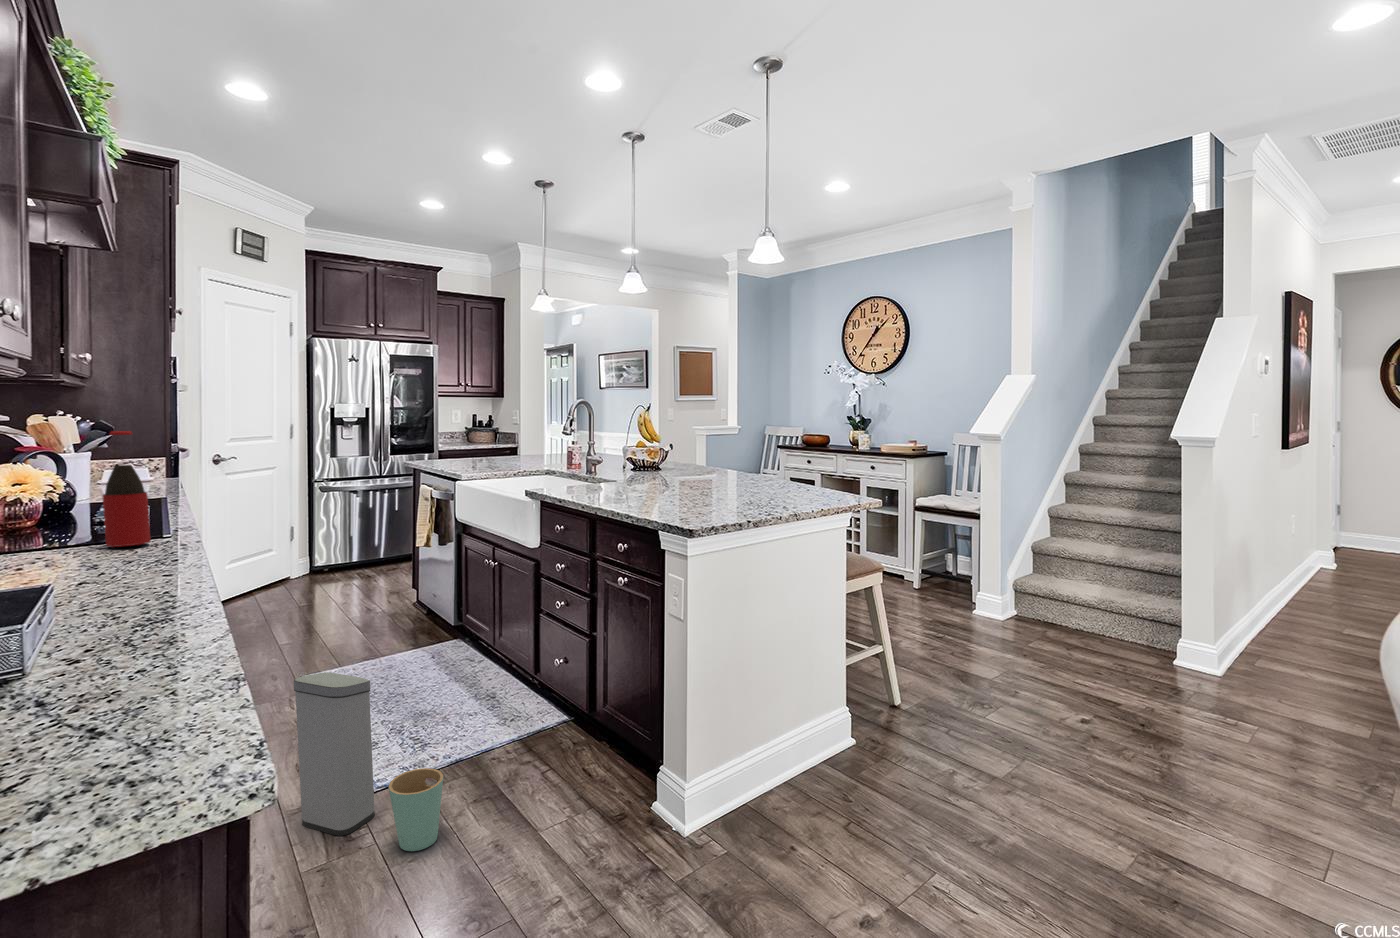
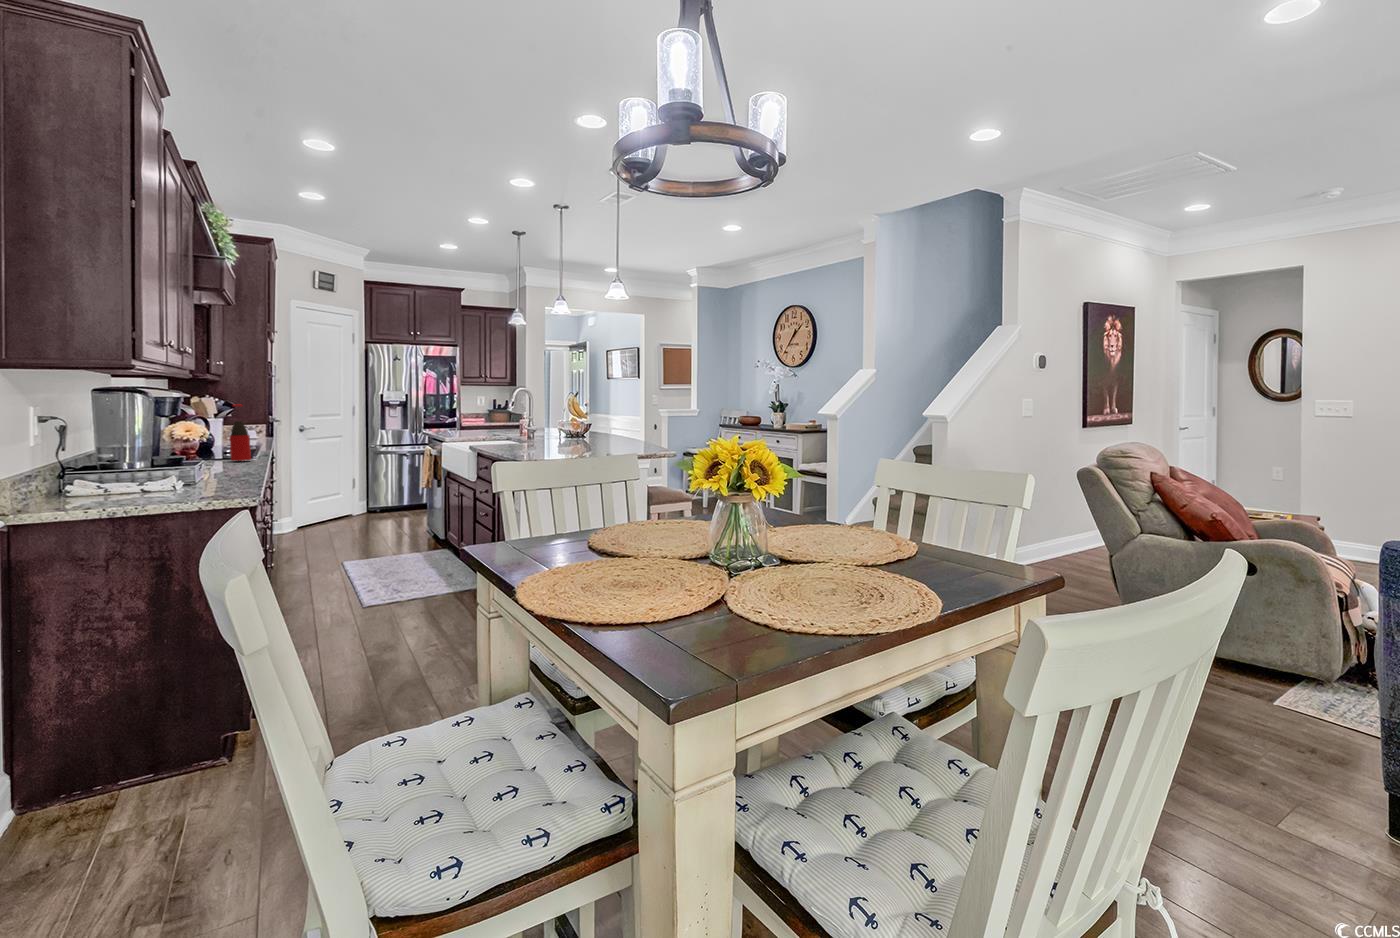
trash can: present [294,672,443,851] -> none [322,536,396,625]

